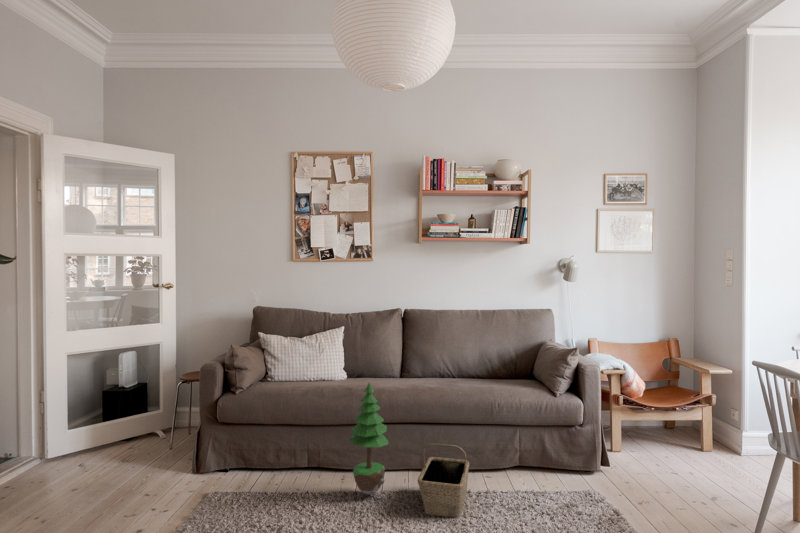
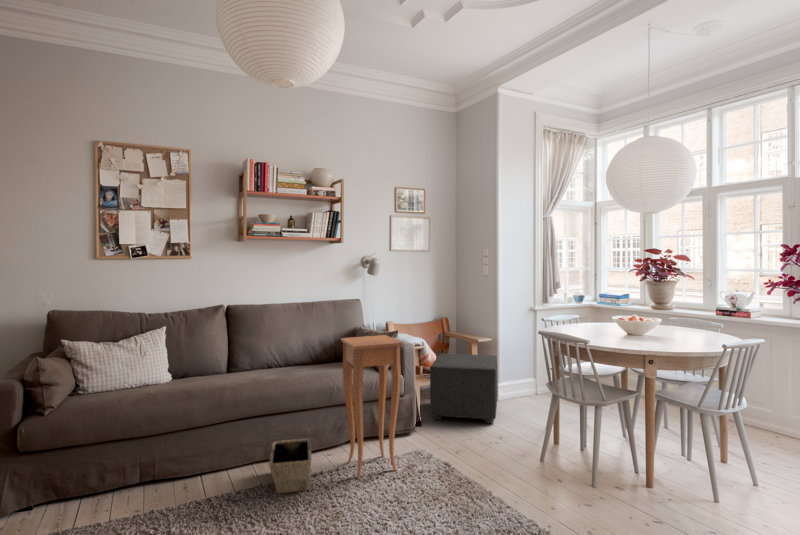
side table: none [506,351,577,520] -> present [341,335,403,478]
potted tree: present [348,382,388,495] -> none [192,379,236,490]
ottoman: none [633,383,739,485] -> present [430,354,497,423]

